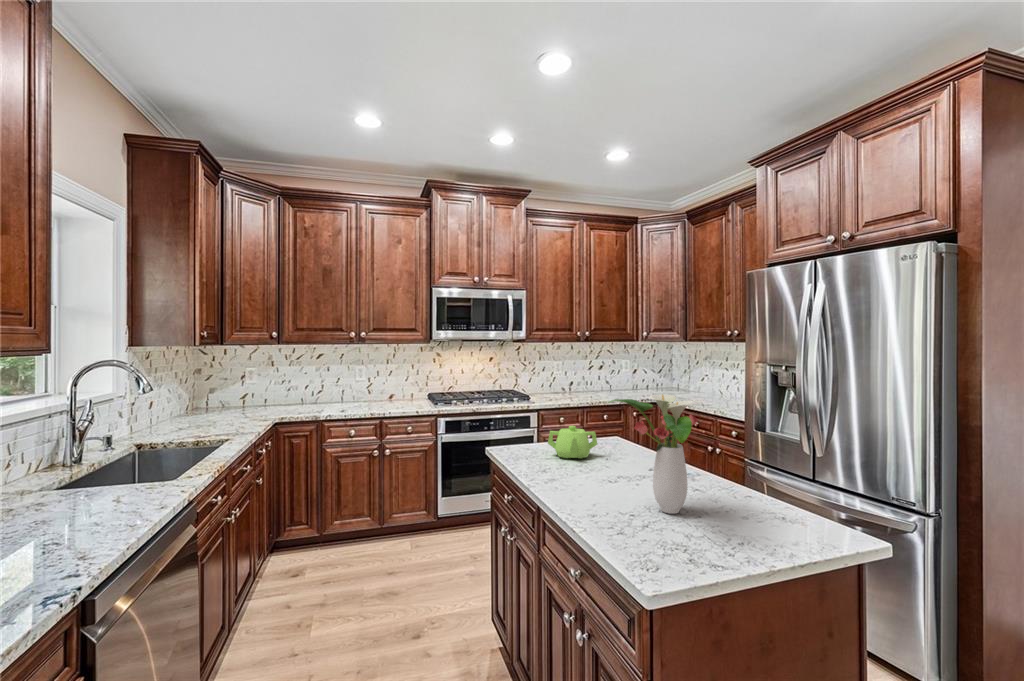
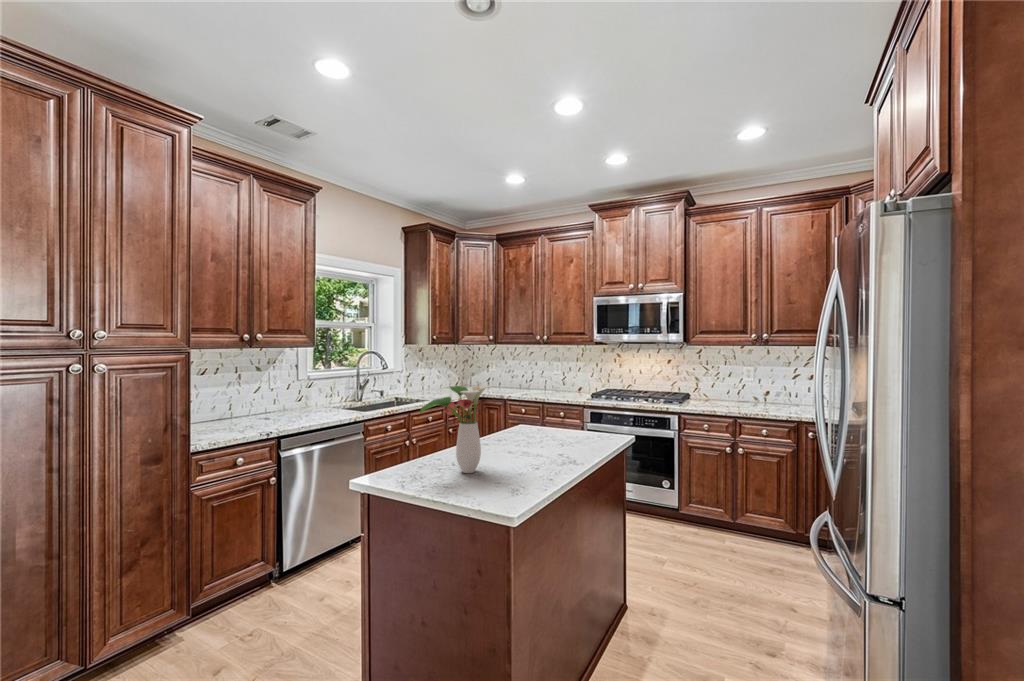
teapot: present [548,426,598,459] -> none [523,414,555,441]

